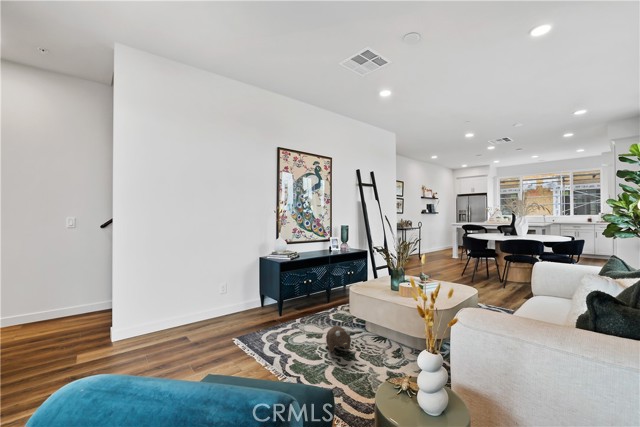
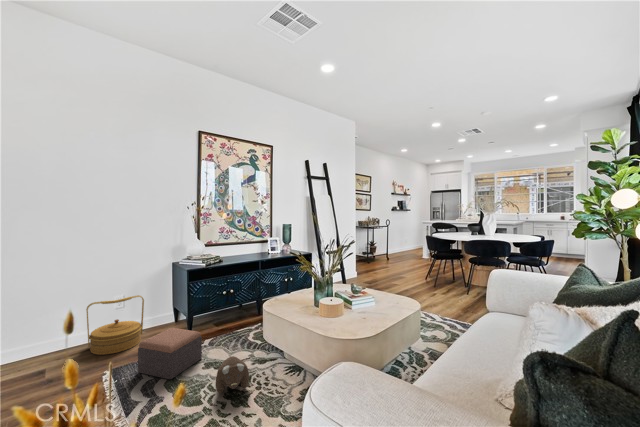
woven basket: none [209,282,246,327] -> present [86,295,144,355]
footstool: none [260,307,302,343] -> present [138,328,202,379]

